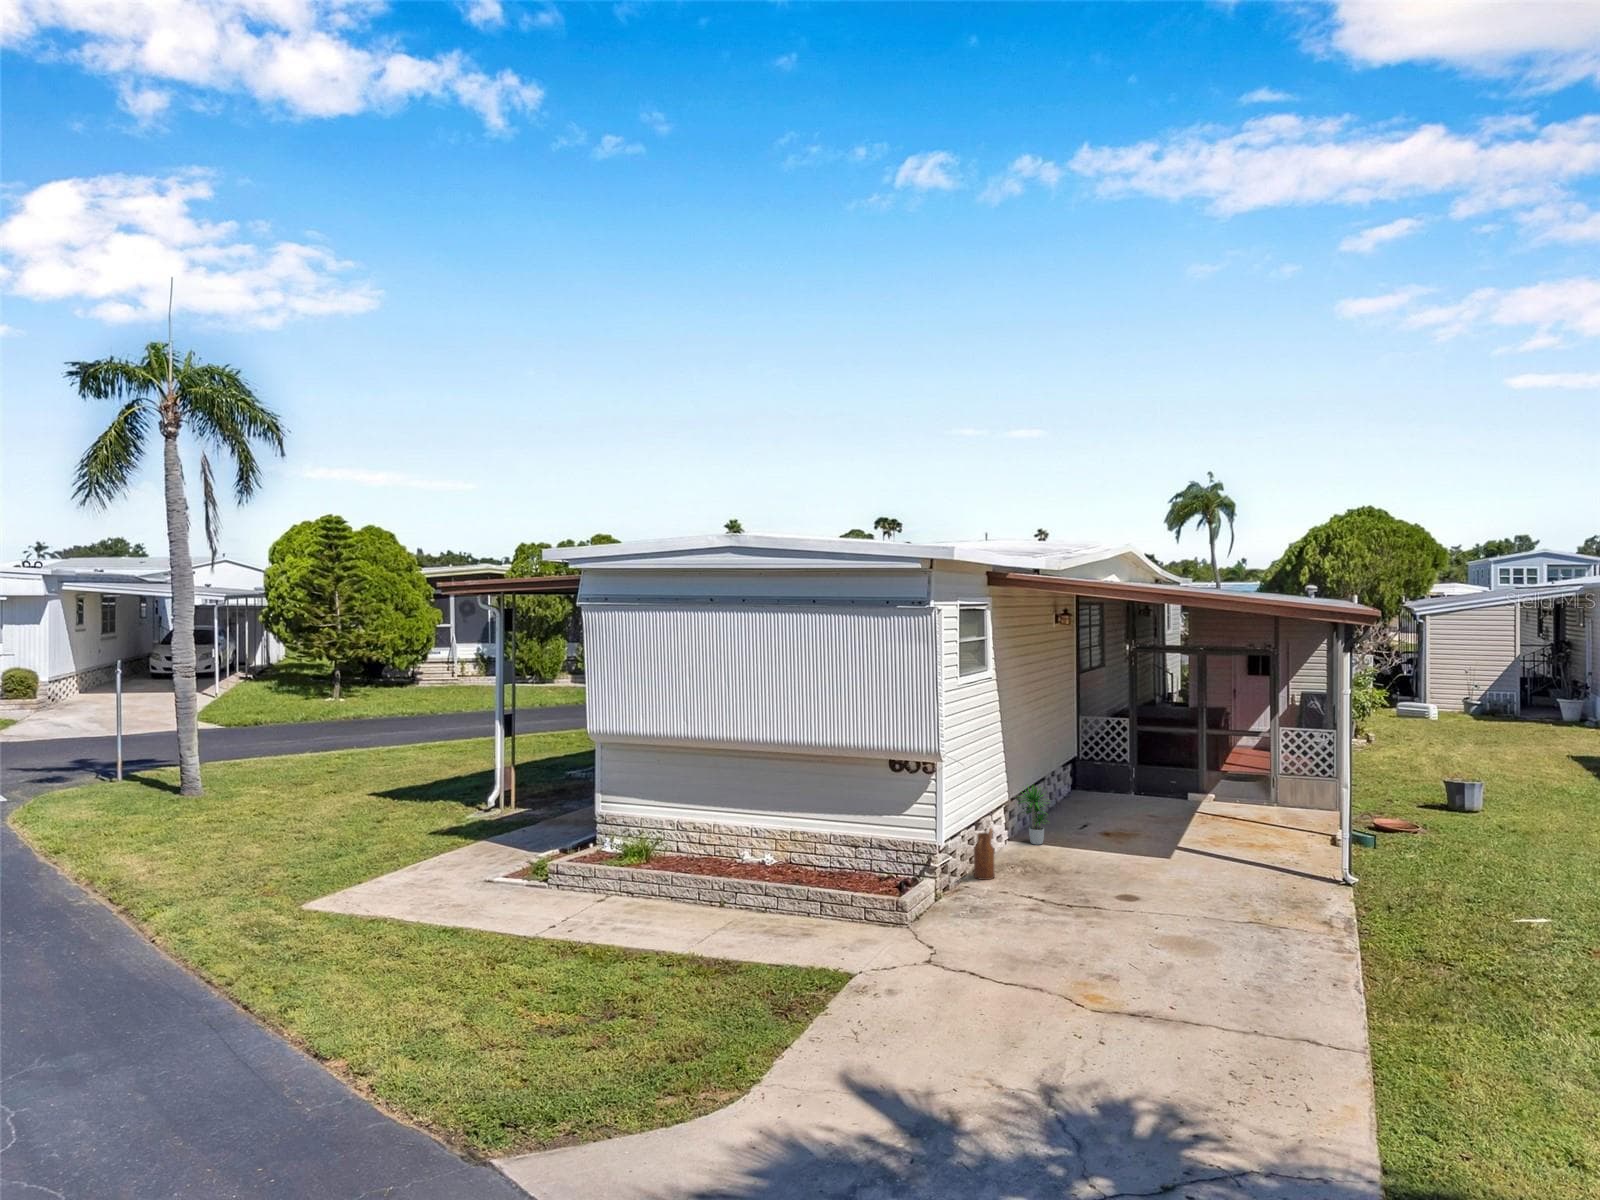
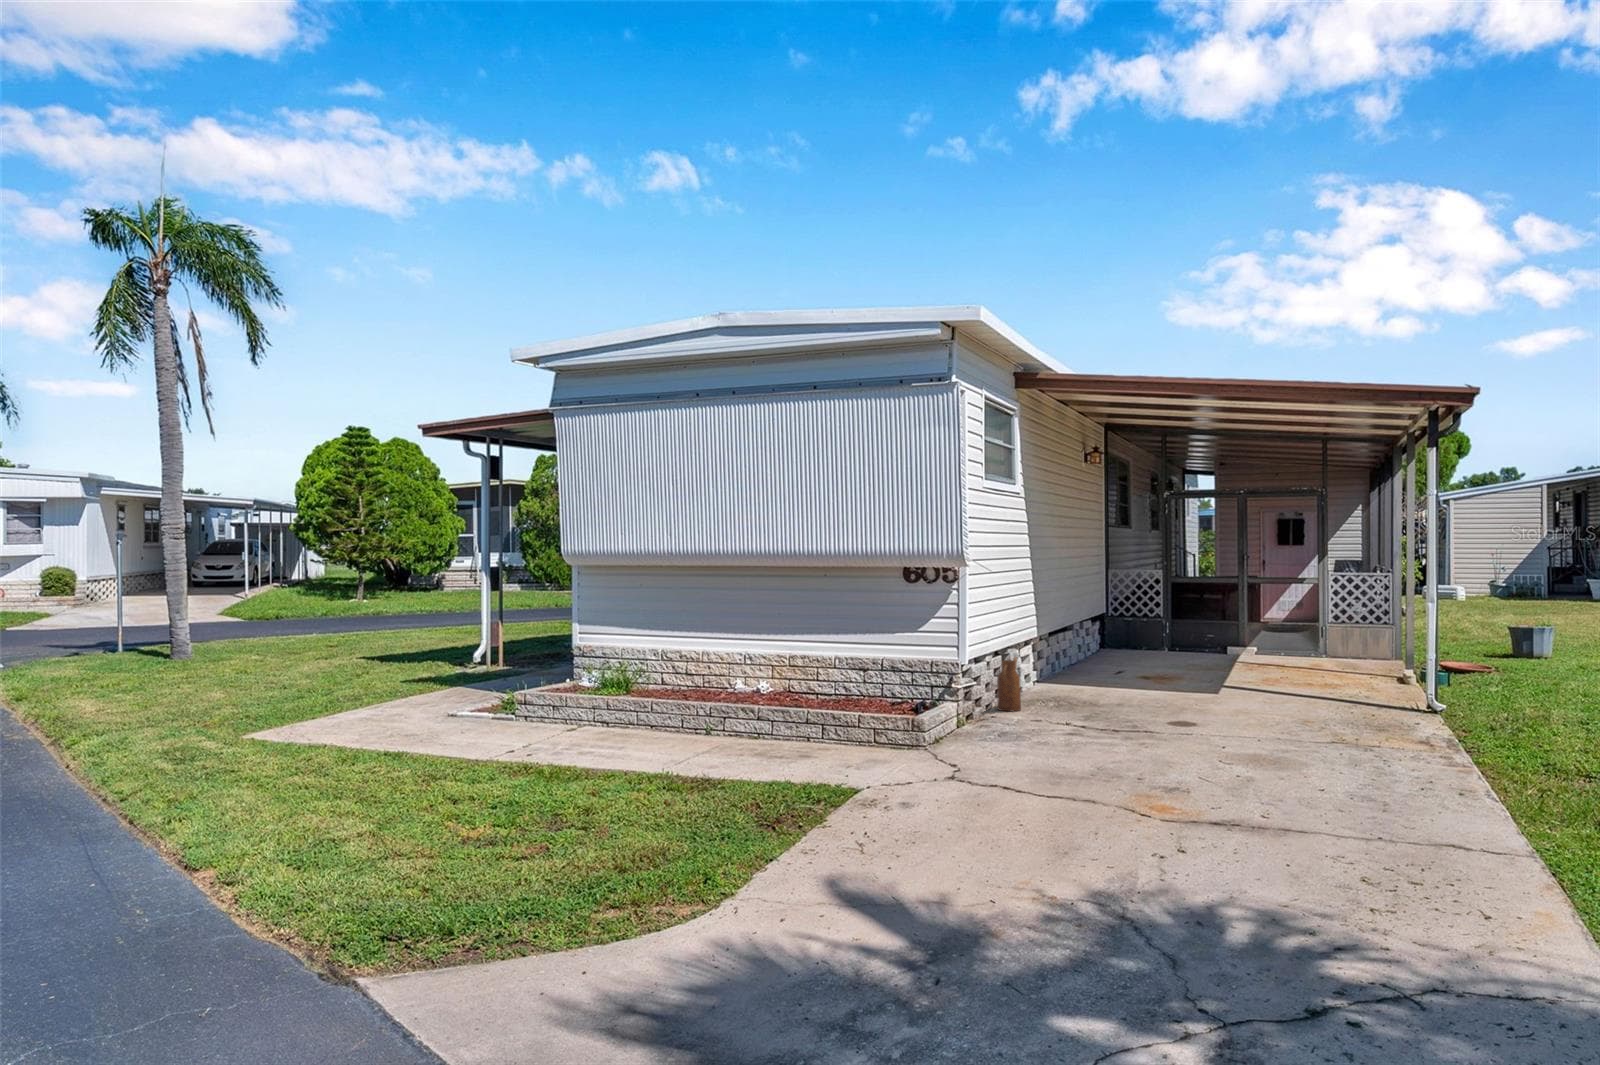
potted plant: present [1020,785,1048,845] -> none [1037,619,1078,686]

